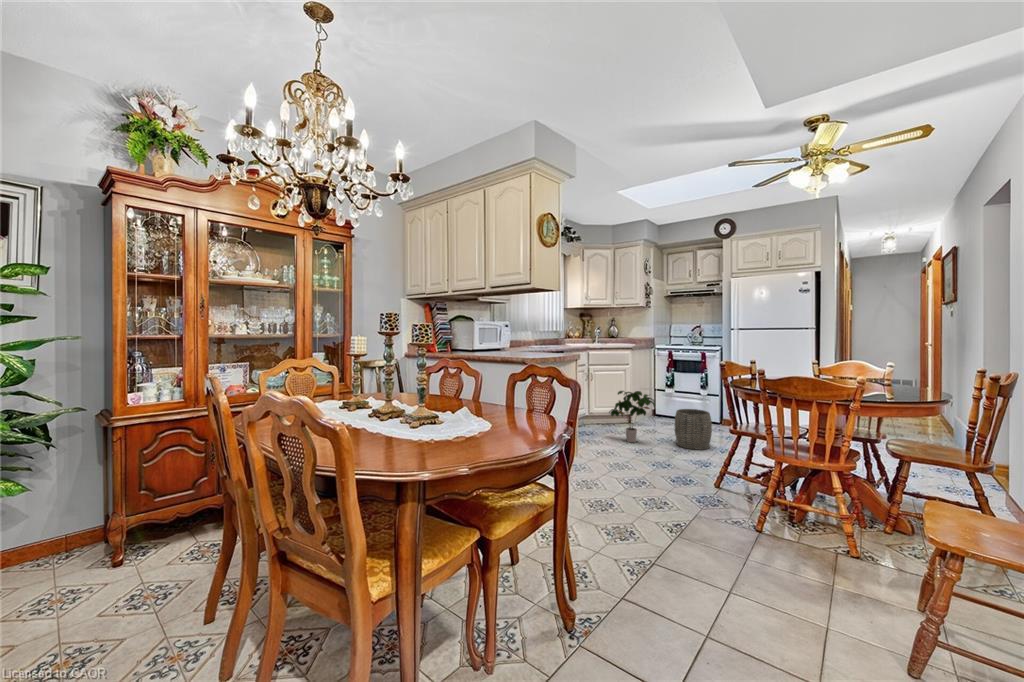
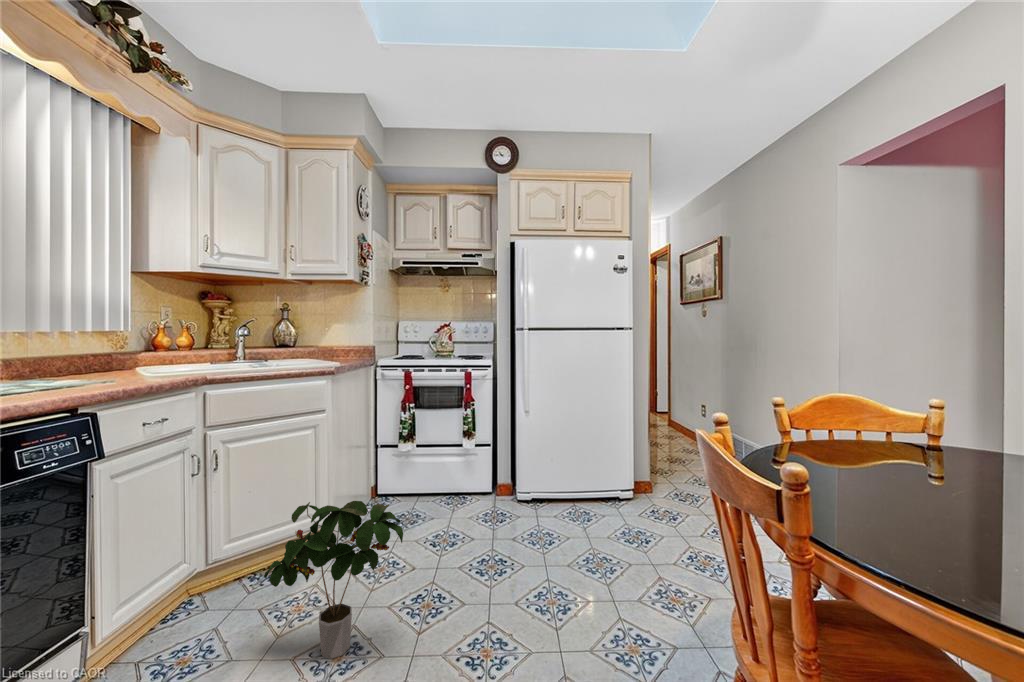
woven basket: present [675,409,712,450] -> none [448,510,529,630]

